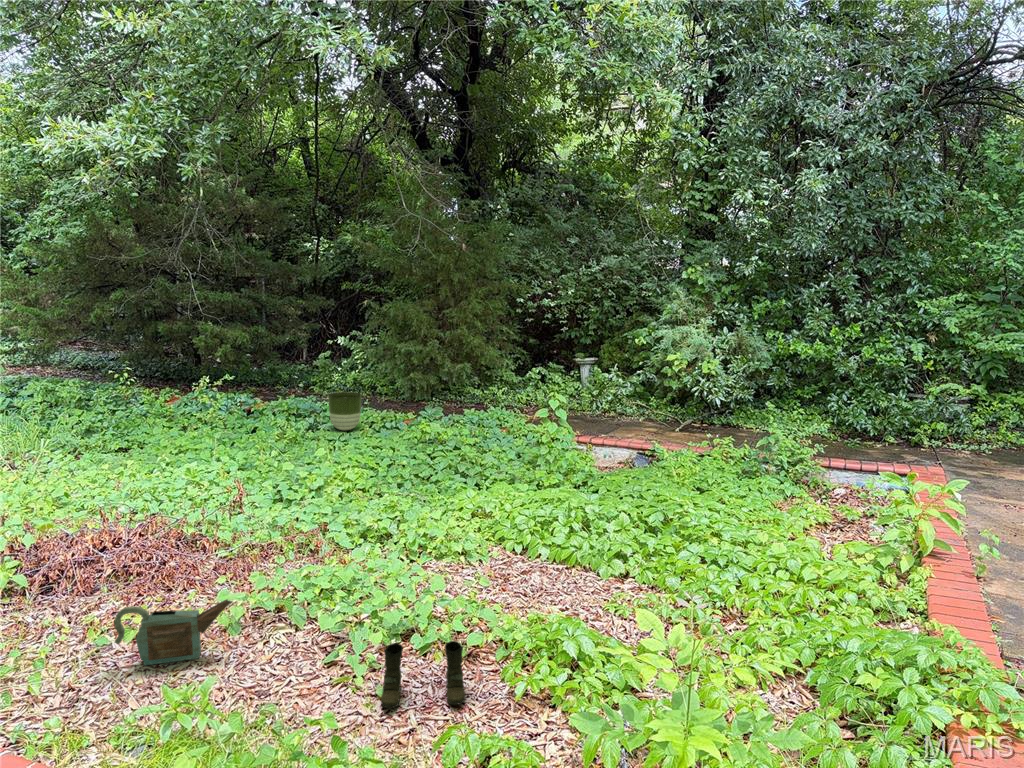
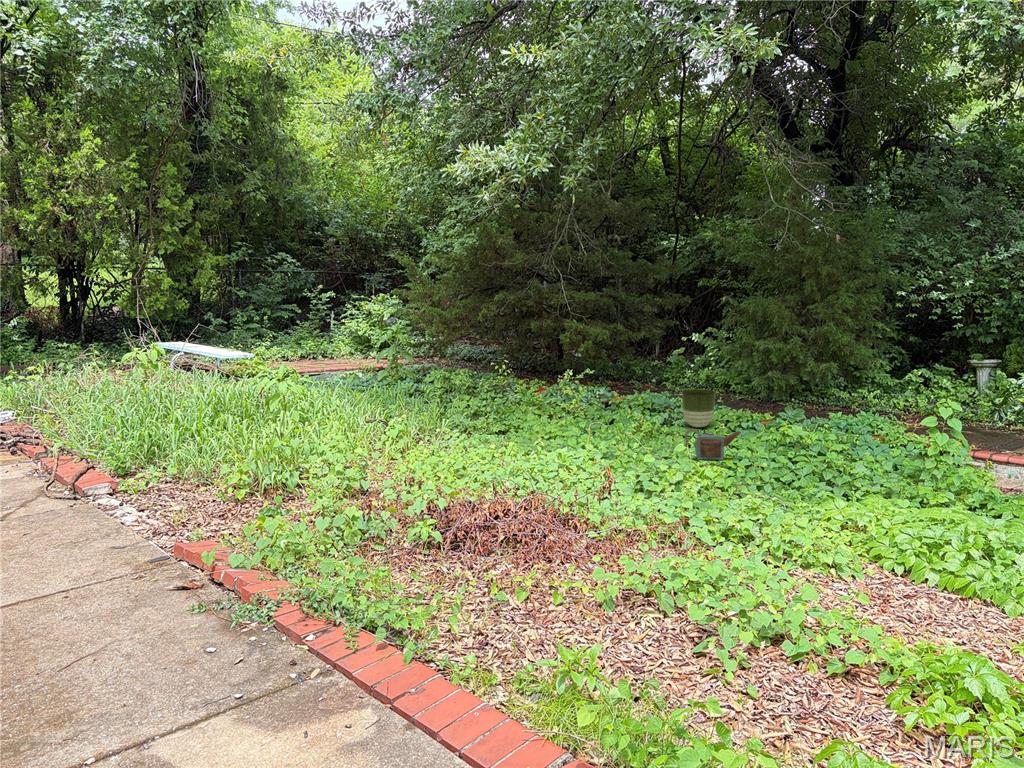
watering can: present [114,600,231,665] -> present [684,429,741,460]
boots: present [381,641,465,708] -> none [753,645,843,721]

